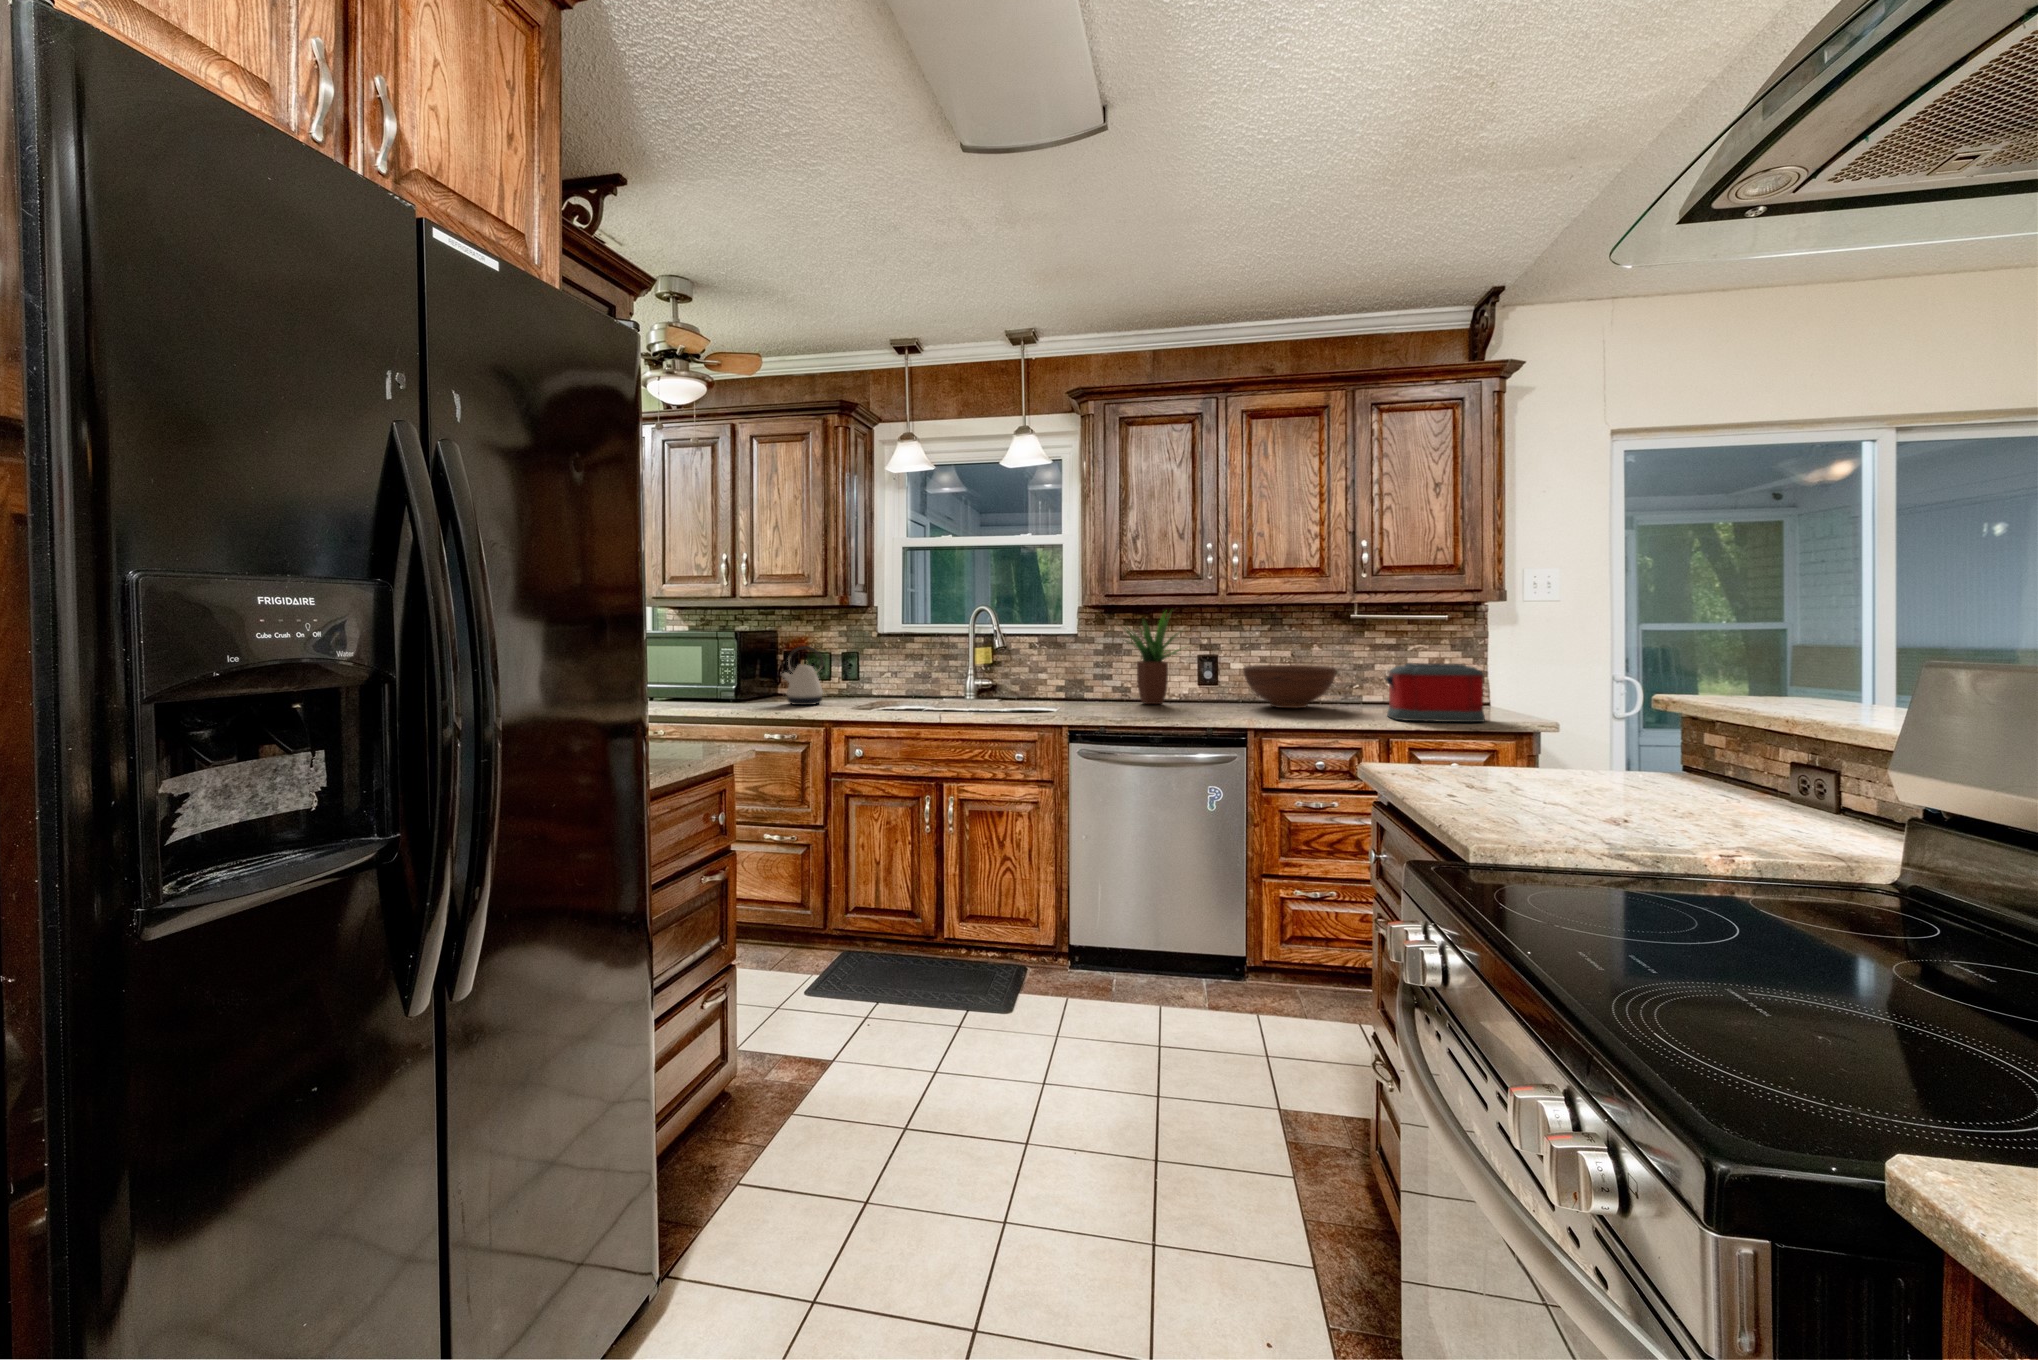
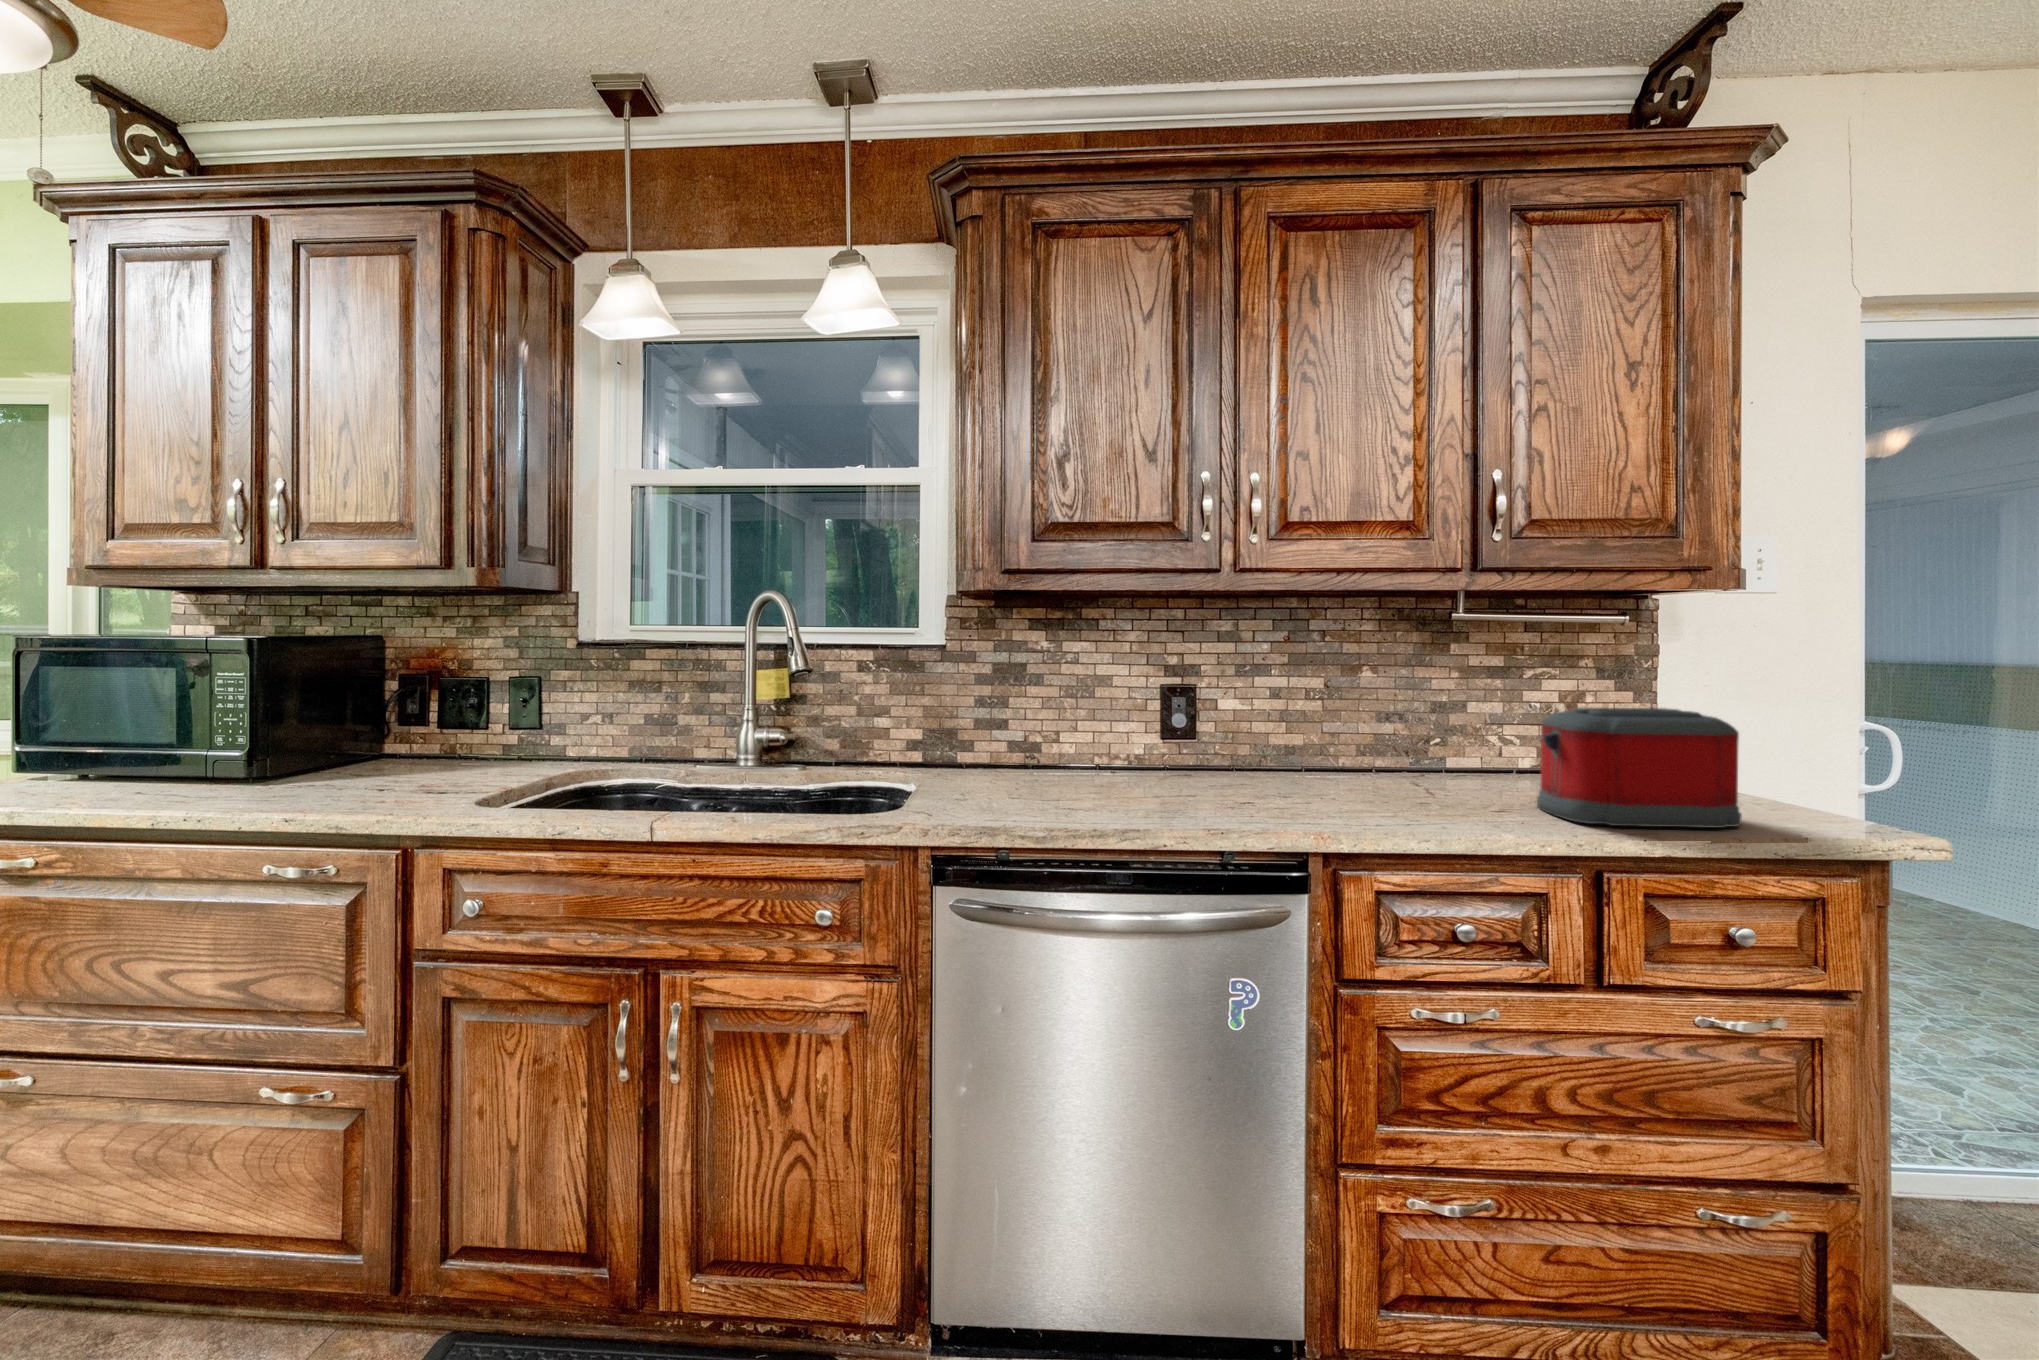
potted plant: present [1123,610,1186,704] -> none [1020,597,1166,779]
kettle: present [782,646,825,705] -> none [343,666,444,789]
fruit bowl: present [1243,665,1336,708] -> none [1254,702,1430,788]

